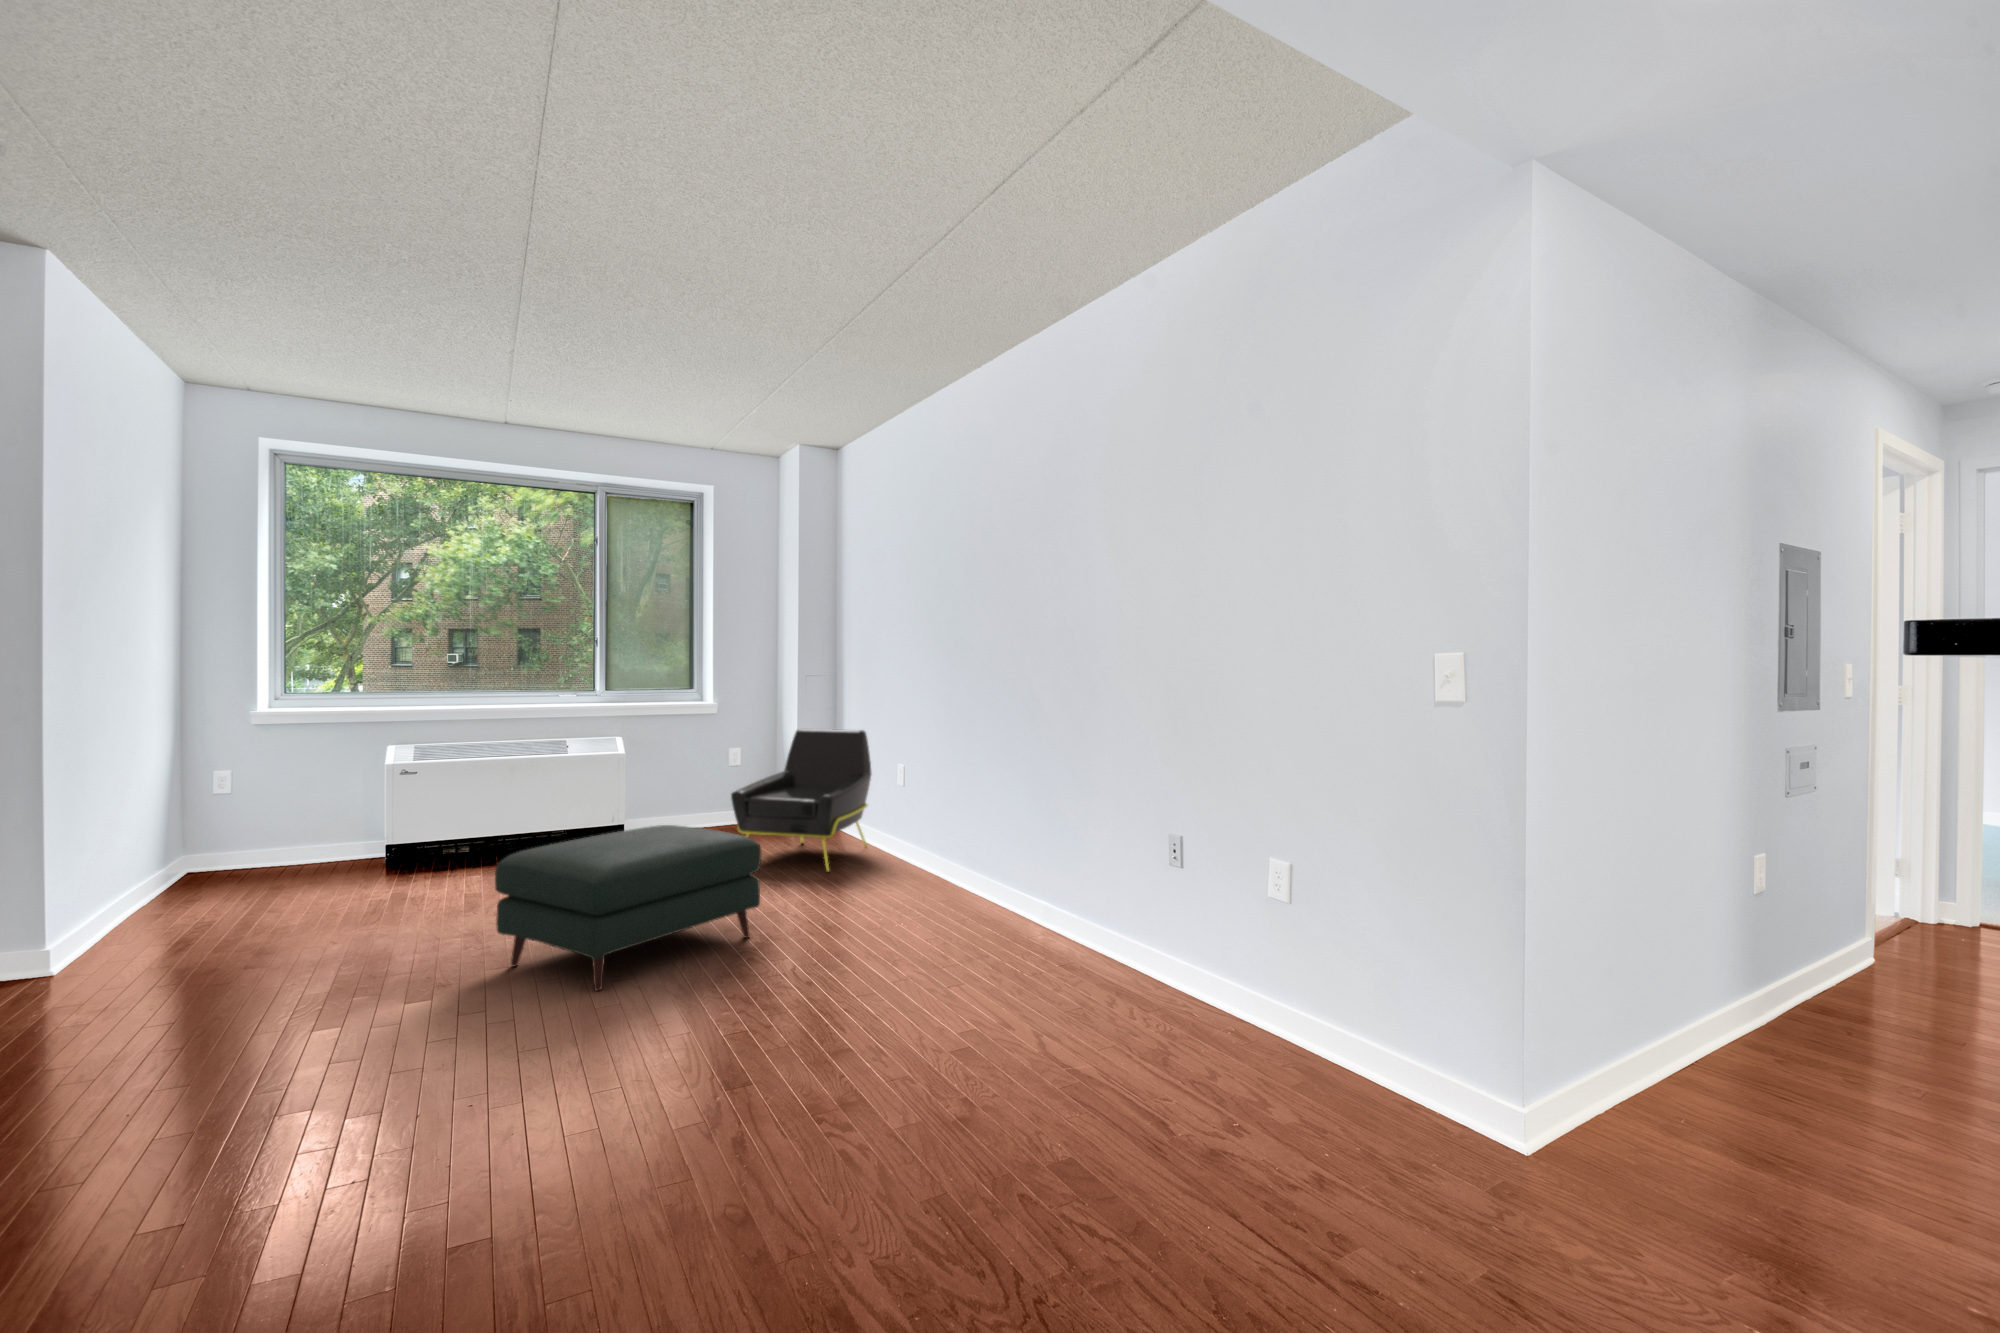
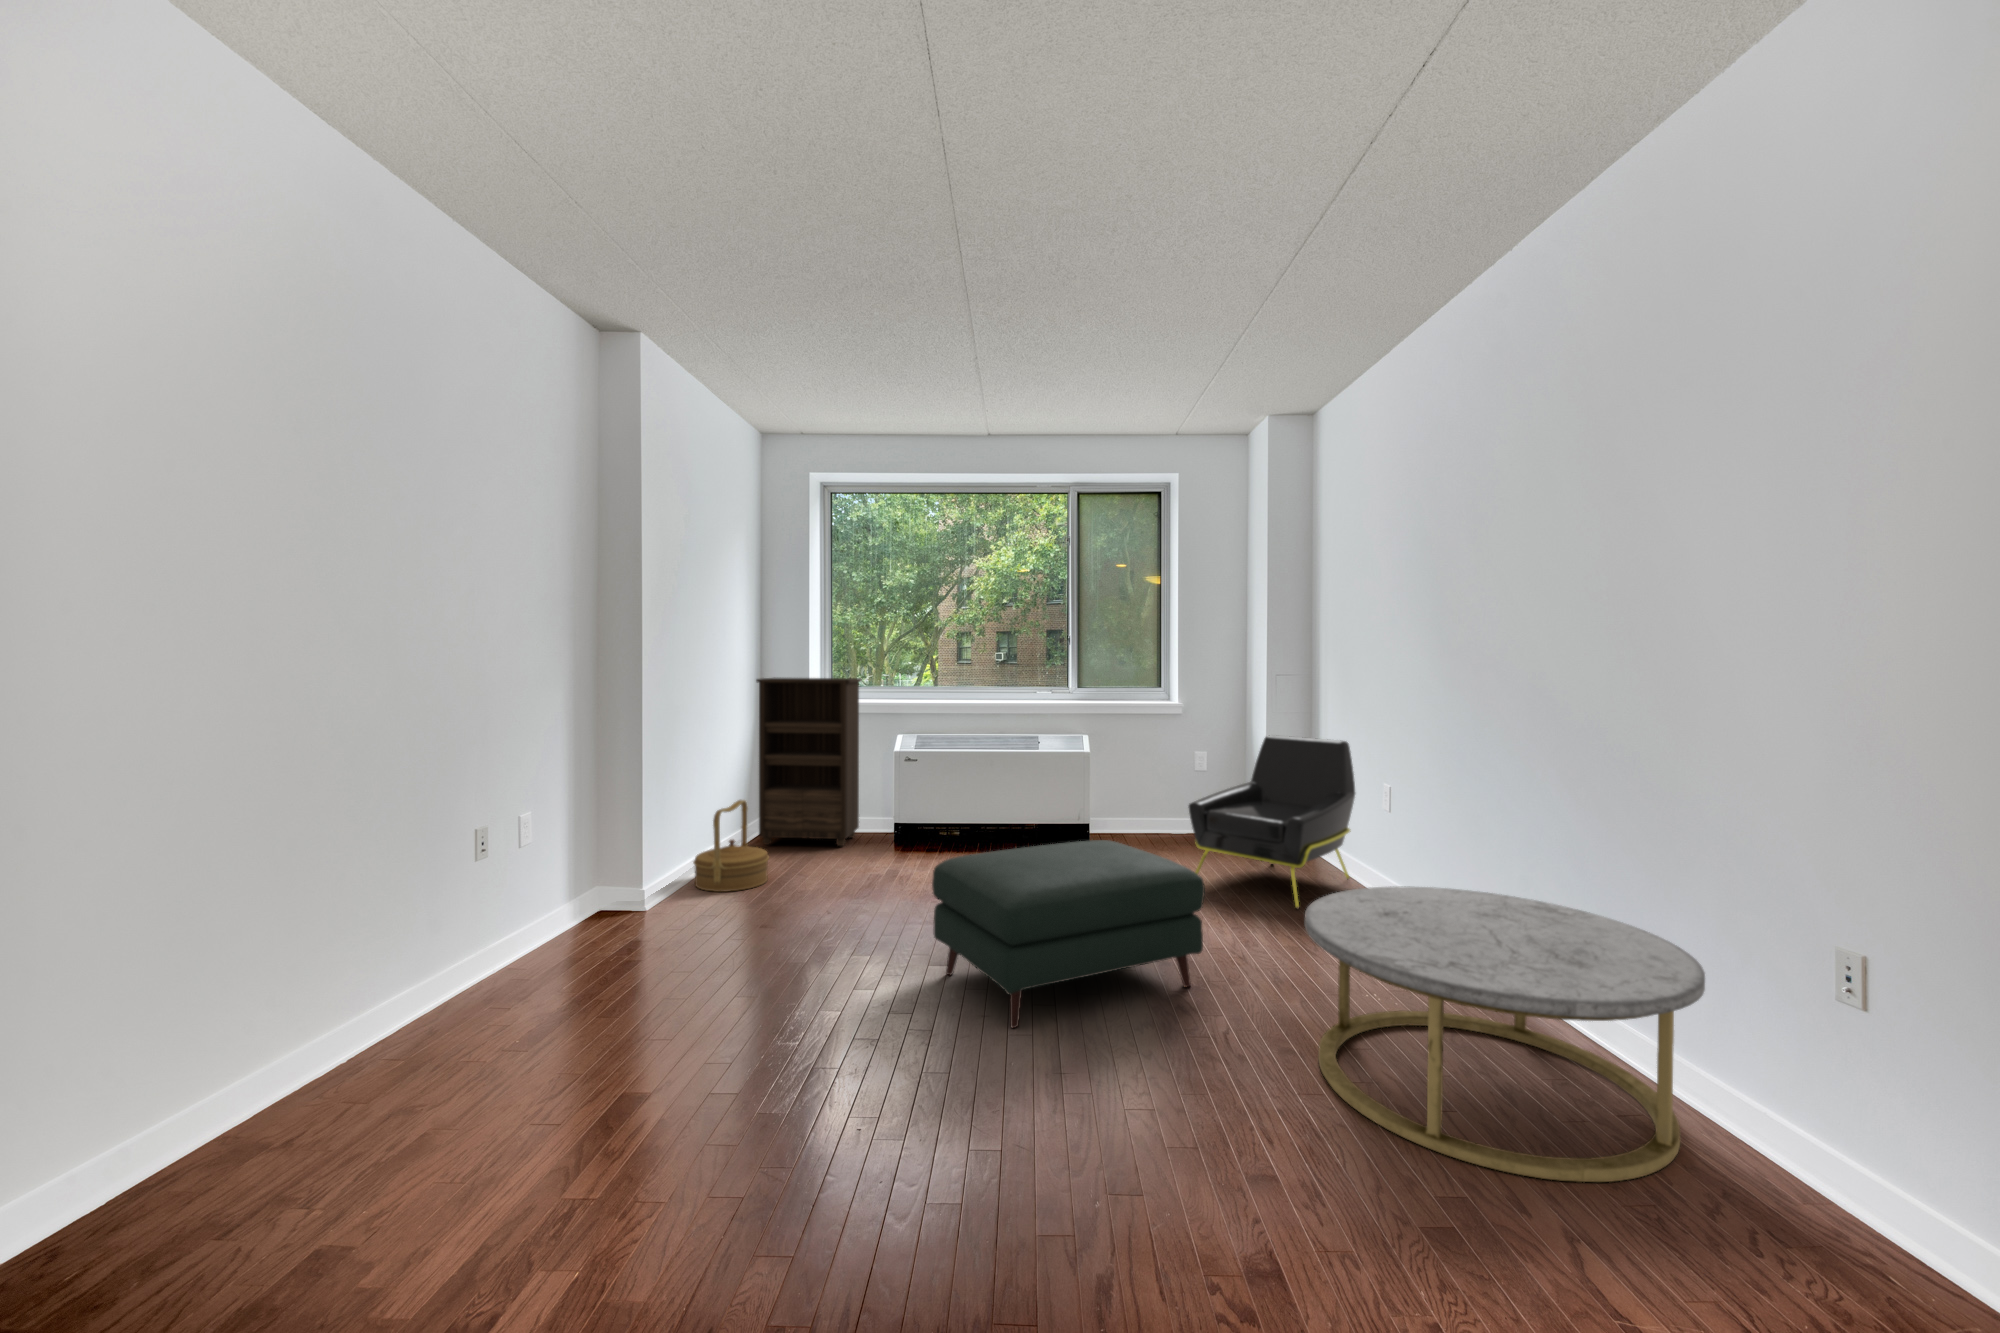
bookshelf: none [183,683,339,890] -> present [756,678,862,846]
coffee table: none [845,828,1081,995] -> present [1305,886,1705,1182]
woven basket: none [110,831,230,944] -> present [693,800,769,892]

